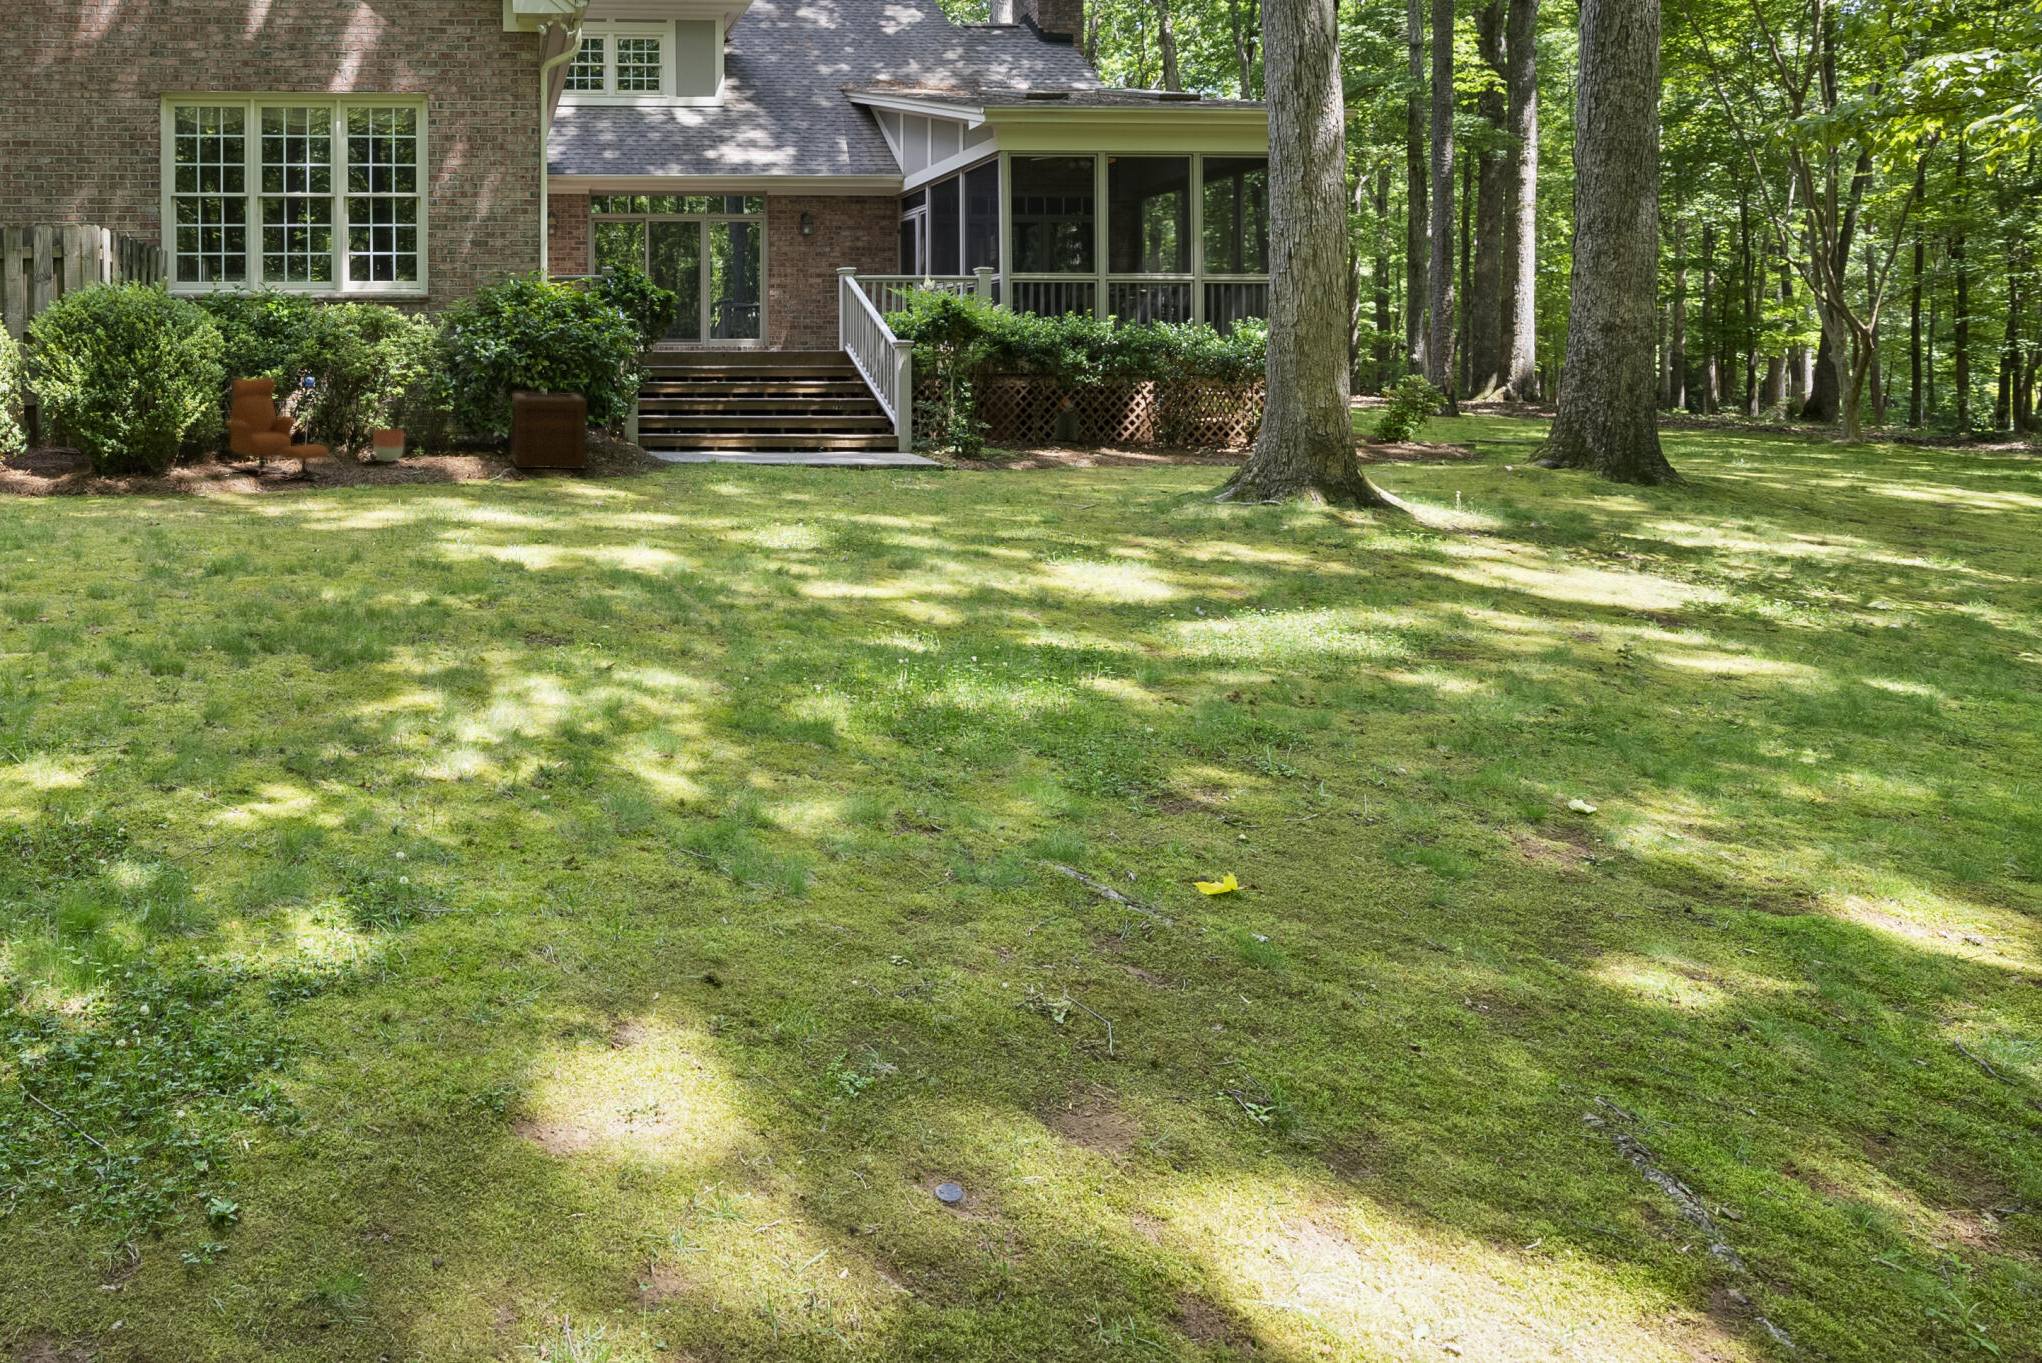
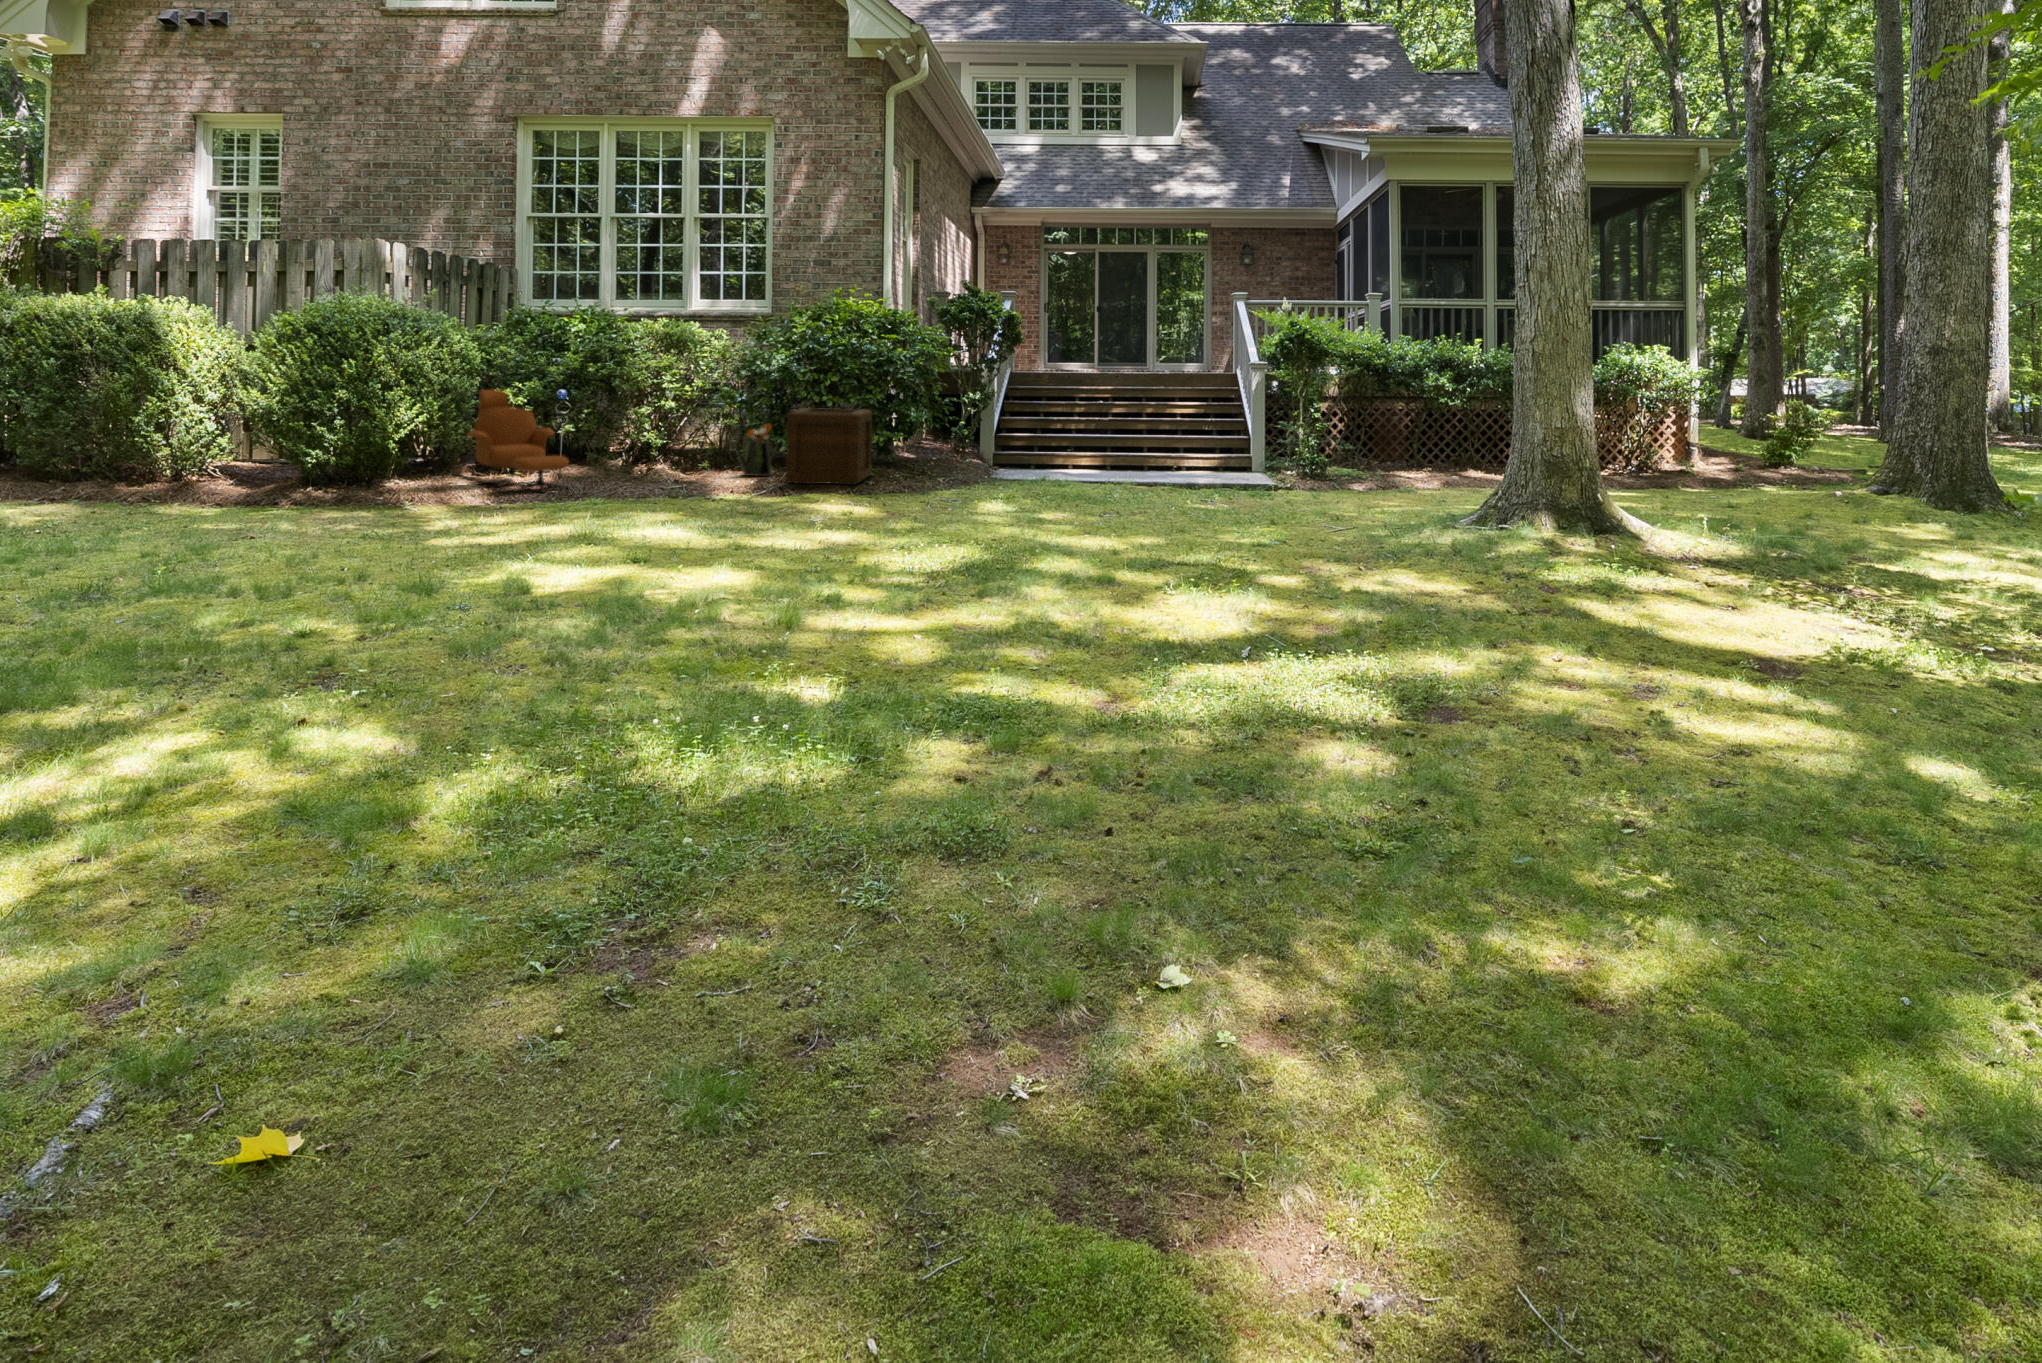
watering can: present [1053,400,1078,441] -> present [735,424,772,476]
planter: present [373,429,404,462] -> none [652,443,685,476]

